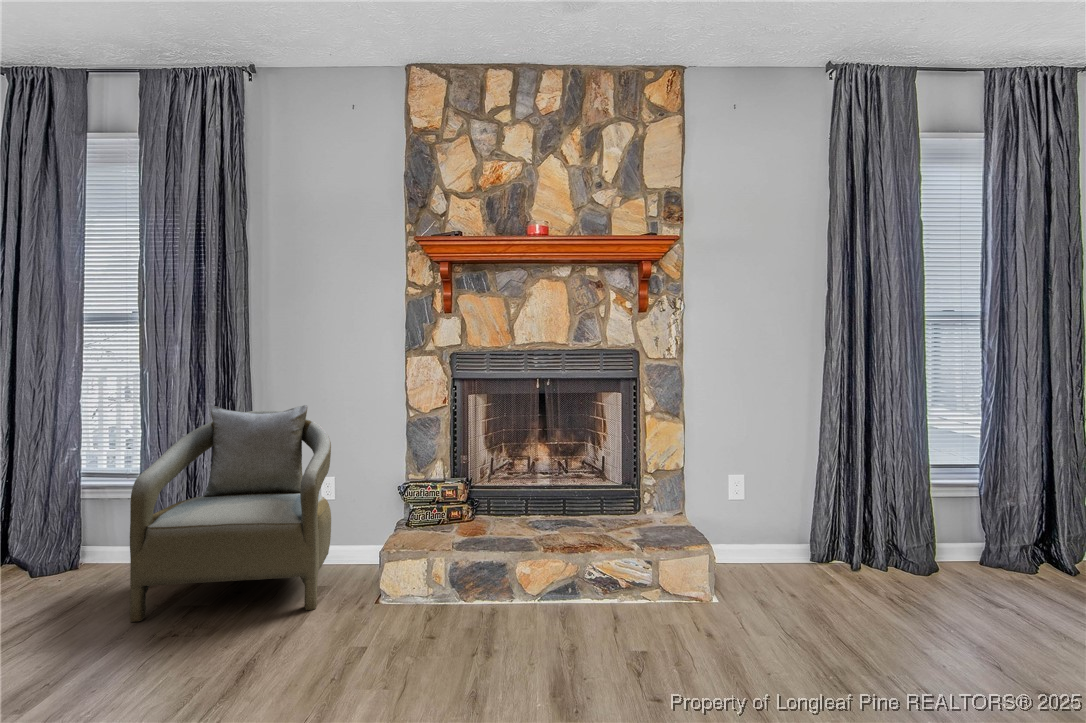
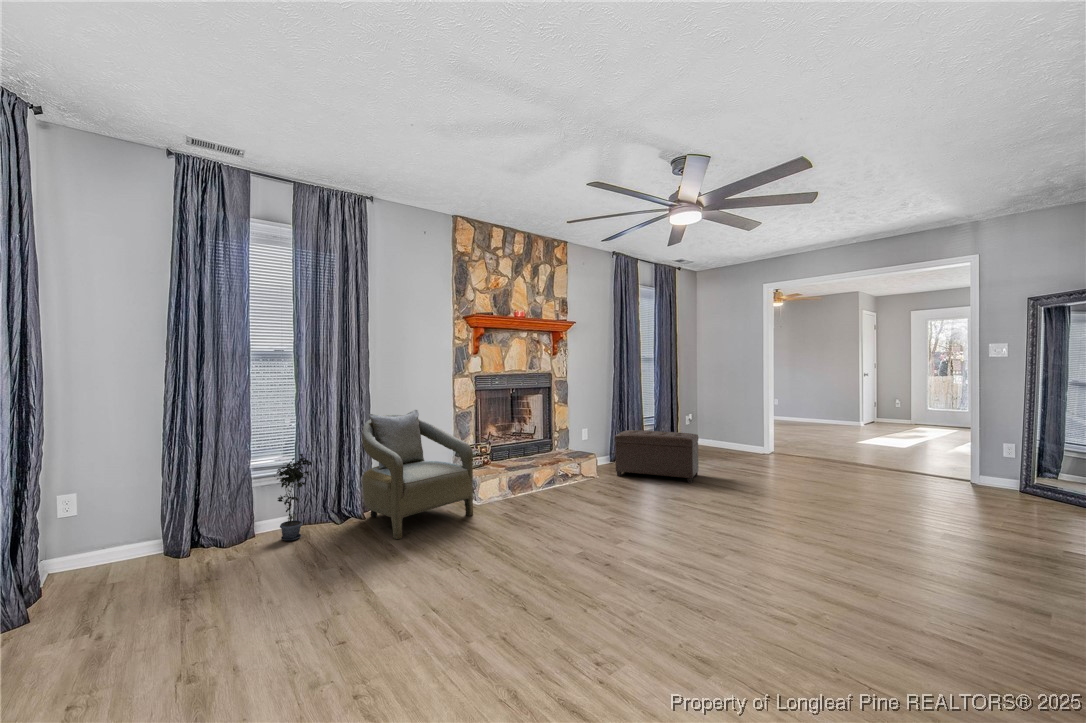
potted plant: none [45,457,130,581] -> present [274,454,312,541]
ottoman: none [747,492,1003,685] -> present [615,430,699,483]

